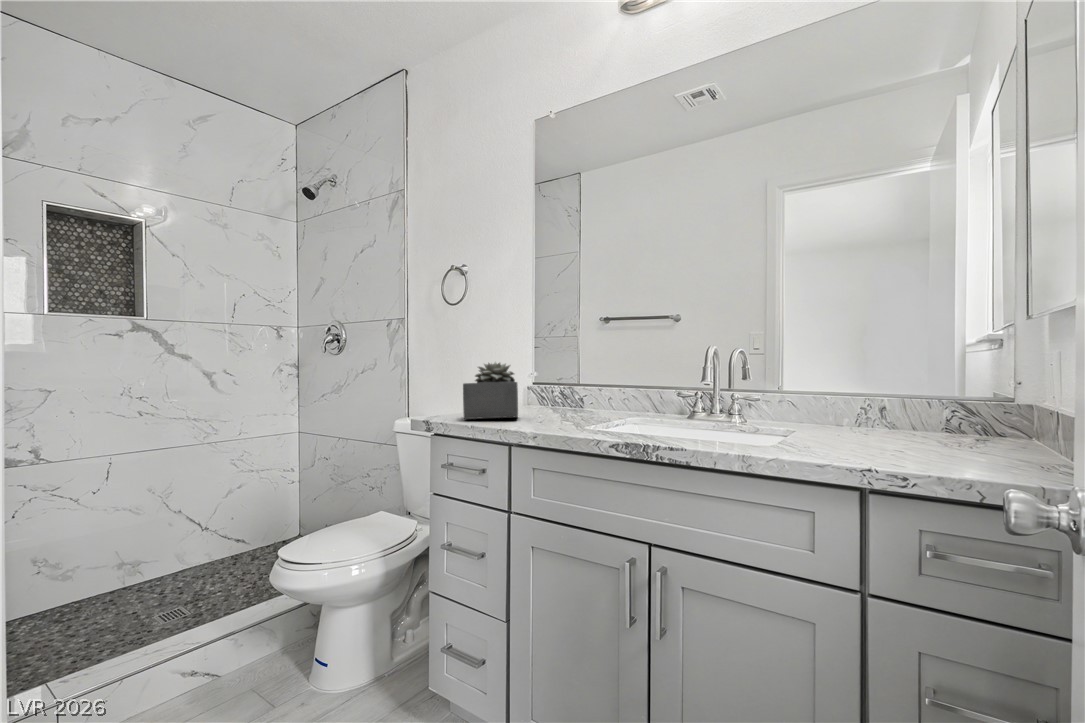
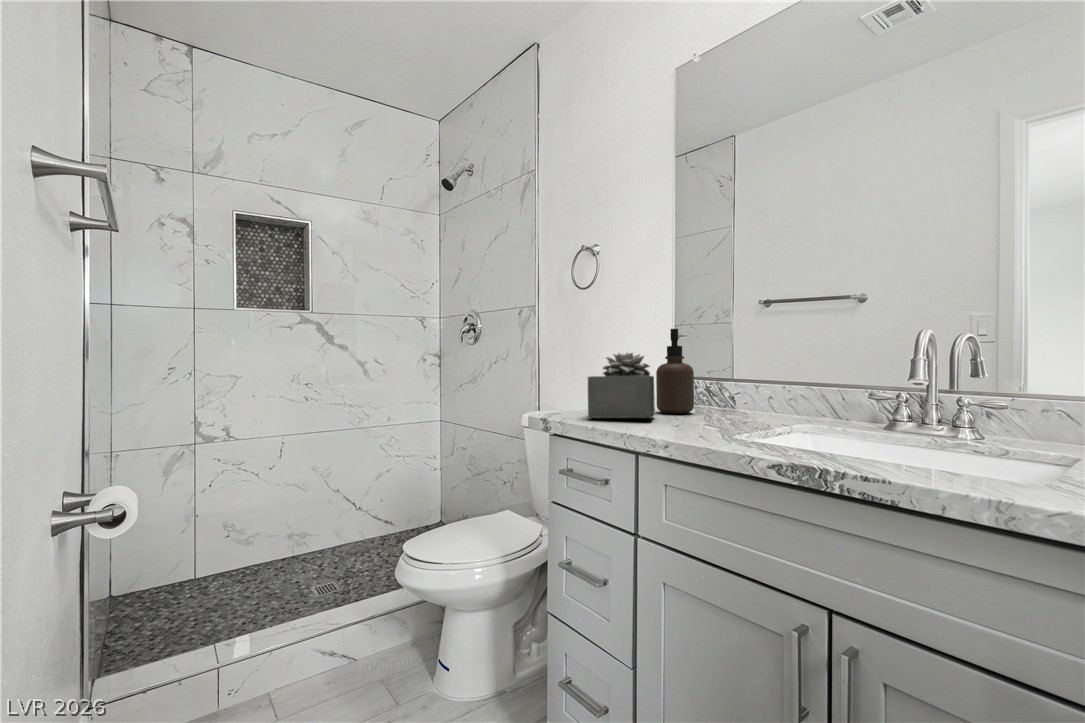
soap dispenser: none [518,341,549,413] -> present [656,329,694,414]

